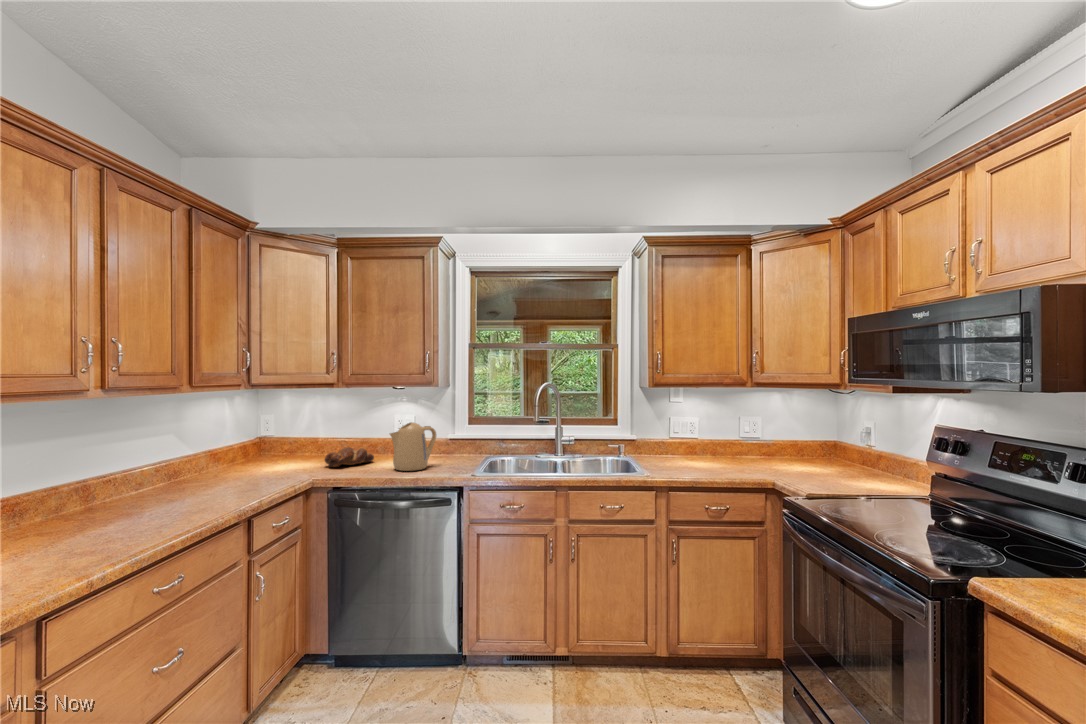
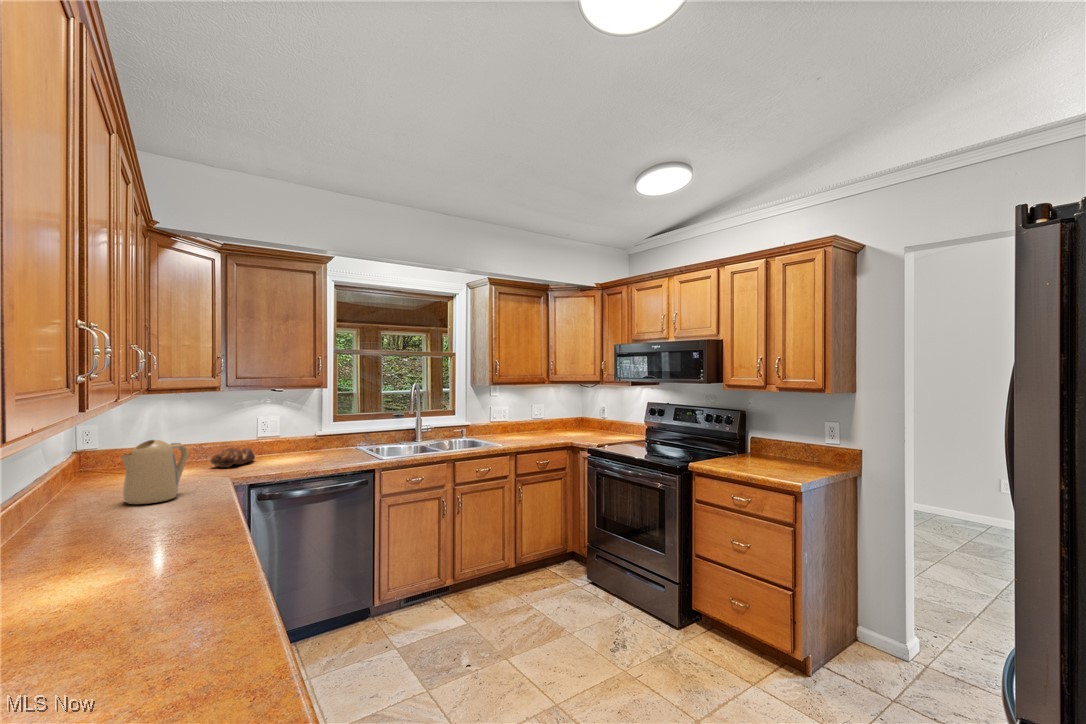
kettle: present [390,422,436,471] -> present [120,440,188,504]

